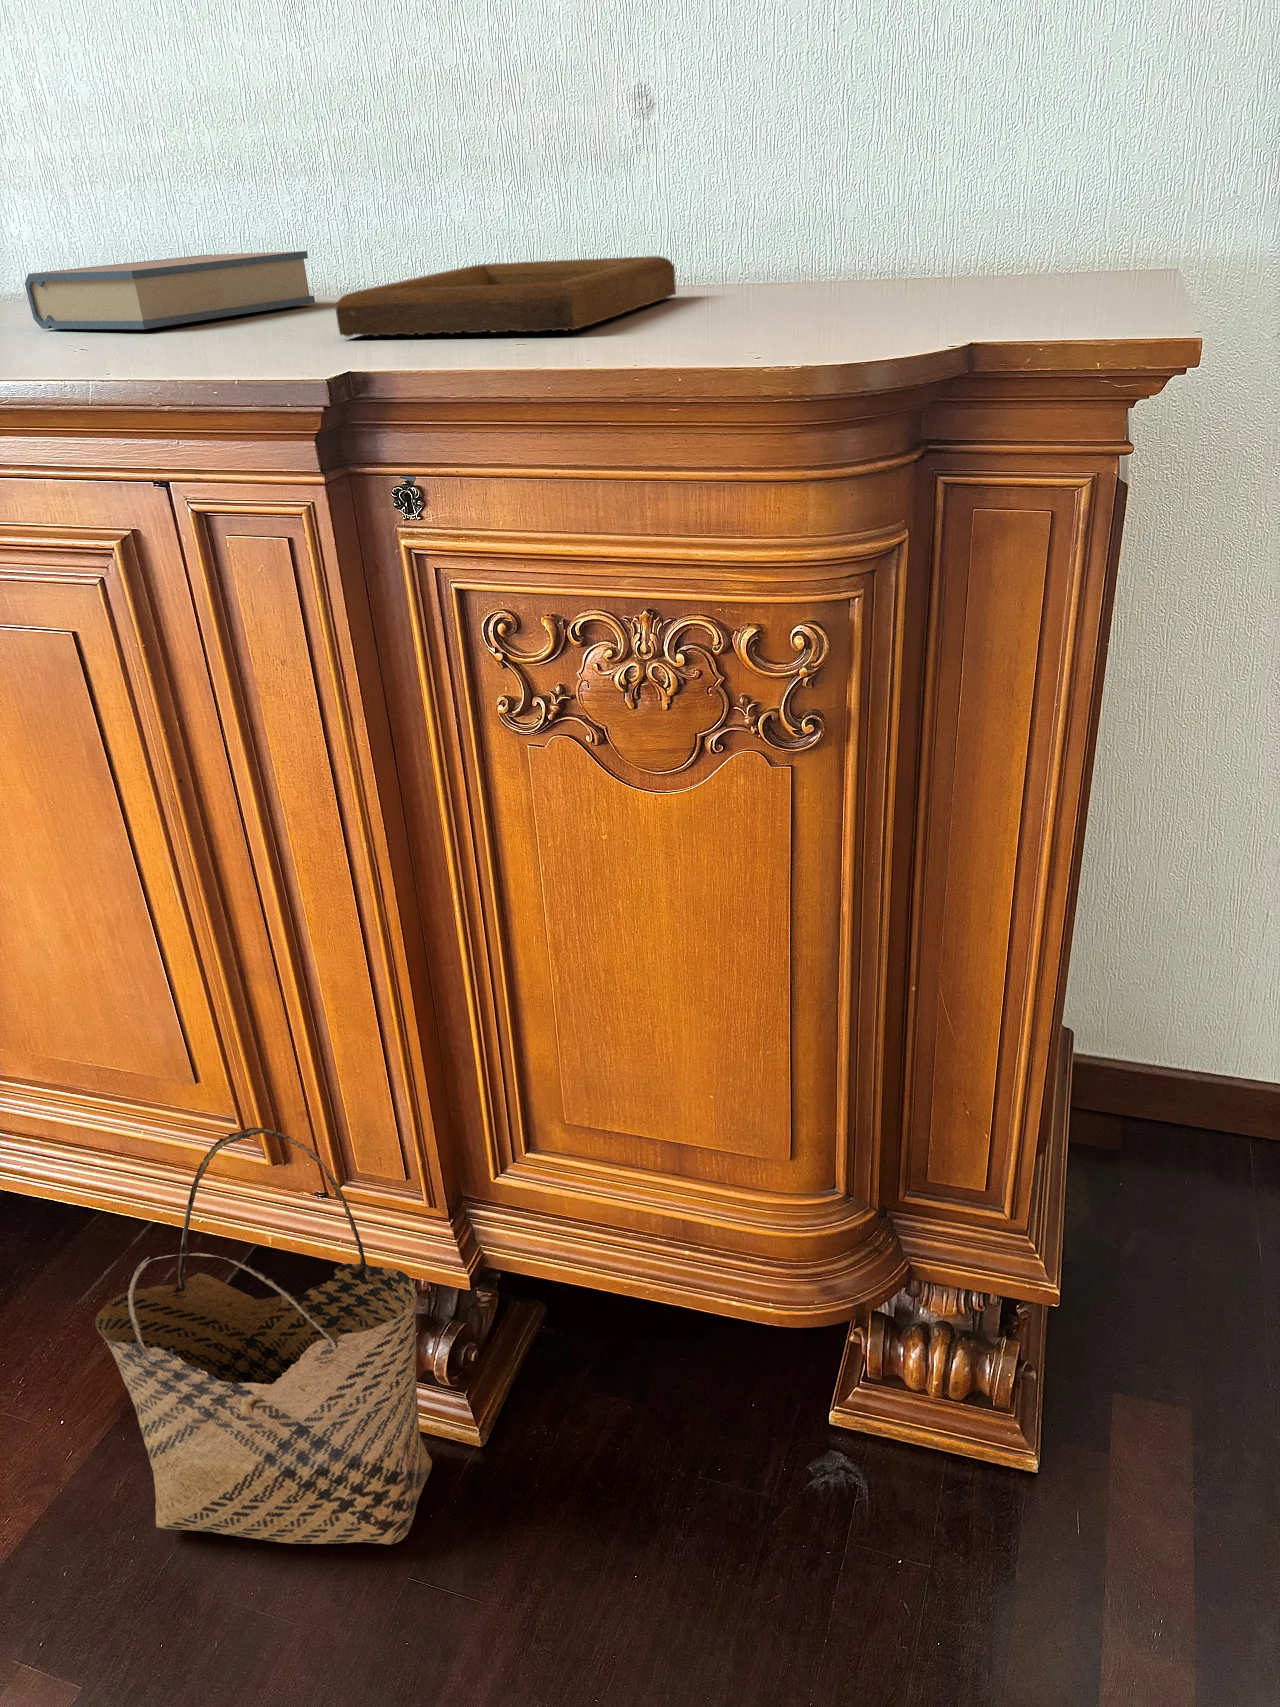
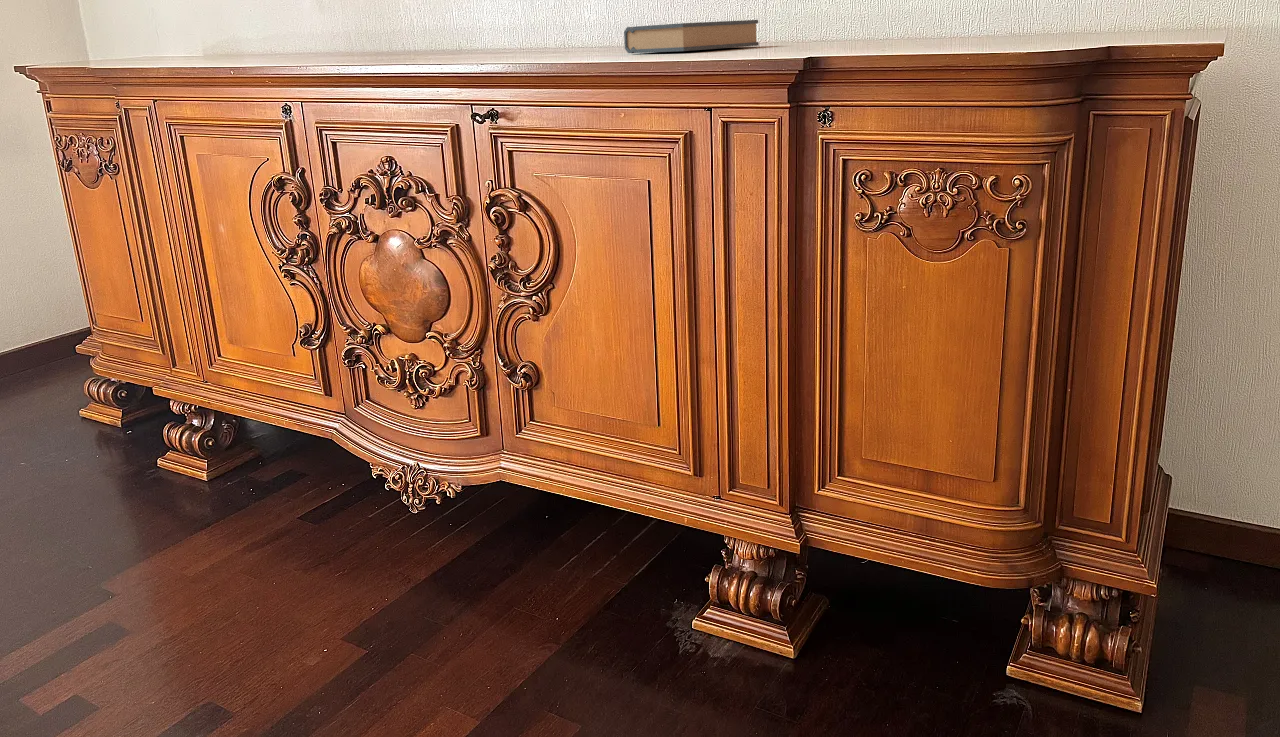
picture frame: present [335,256,676,337] -> none [788,19,957,49]
woven basket: present [95,1128,432,1545] -> none [606,444,774,685]

